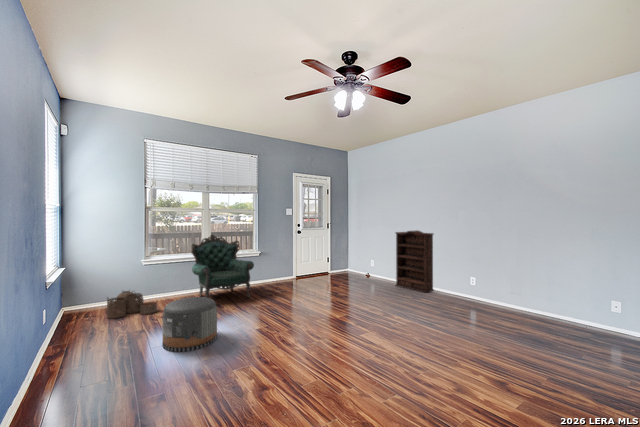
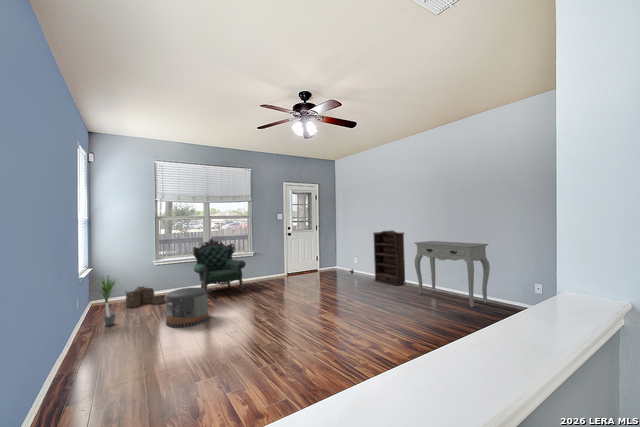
console table: none [454,244,549,324] -> present [414,241,490,307]
potted plant: none [49,274,111,348] -> present [98,278,116,325]

